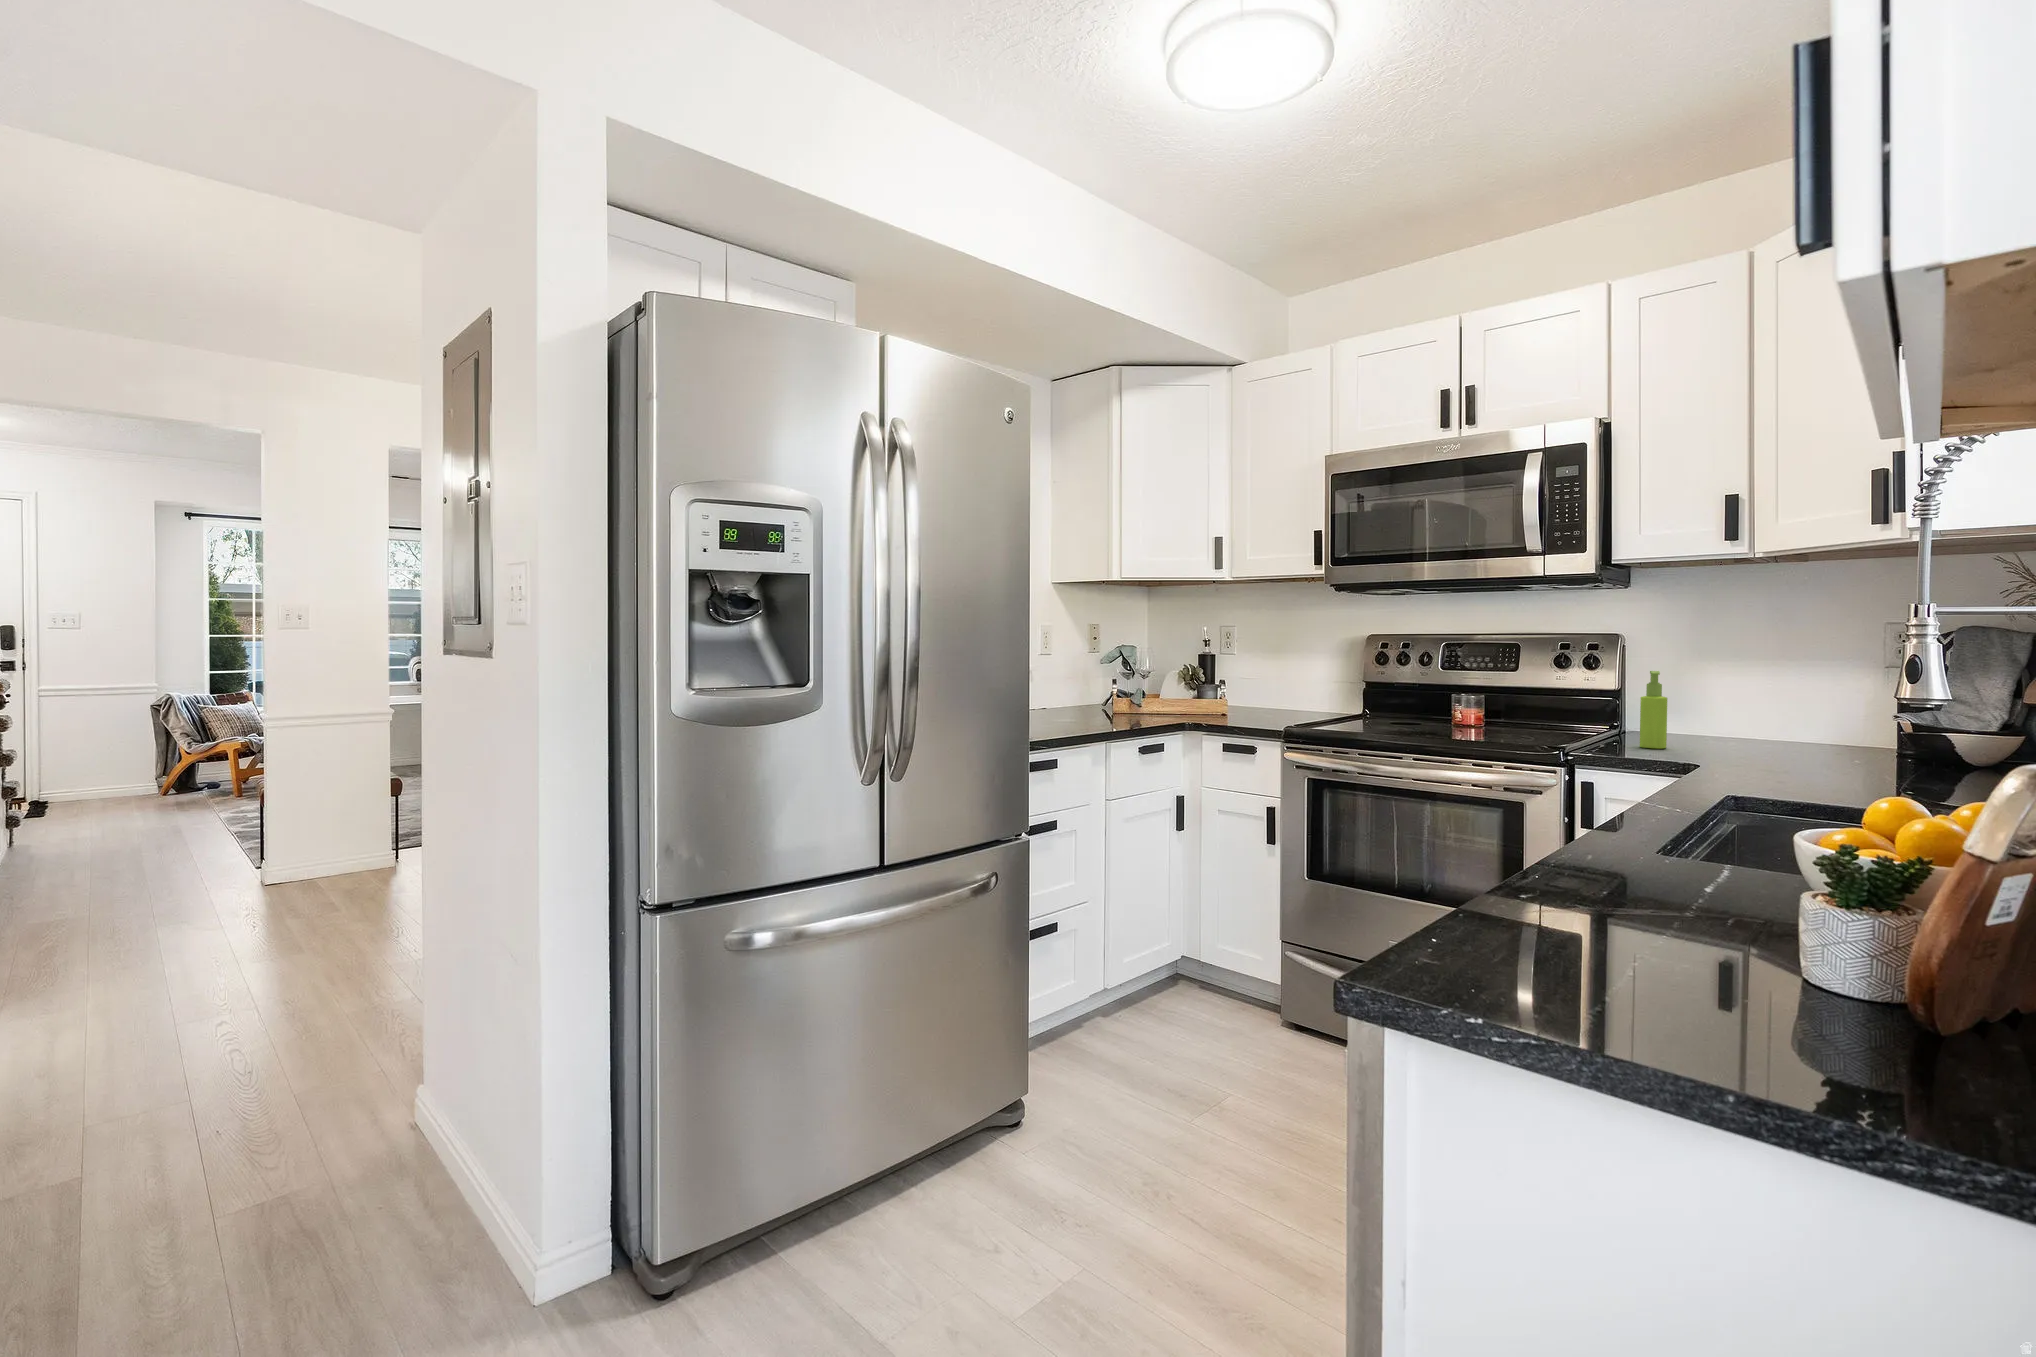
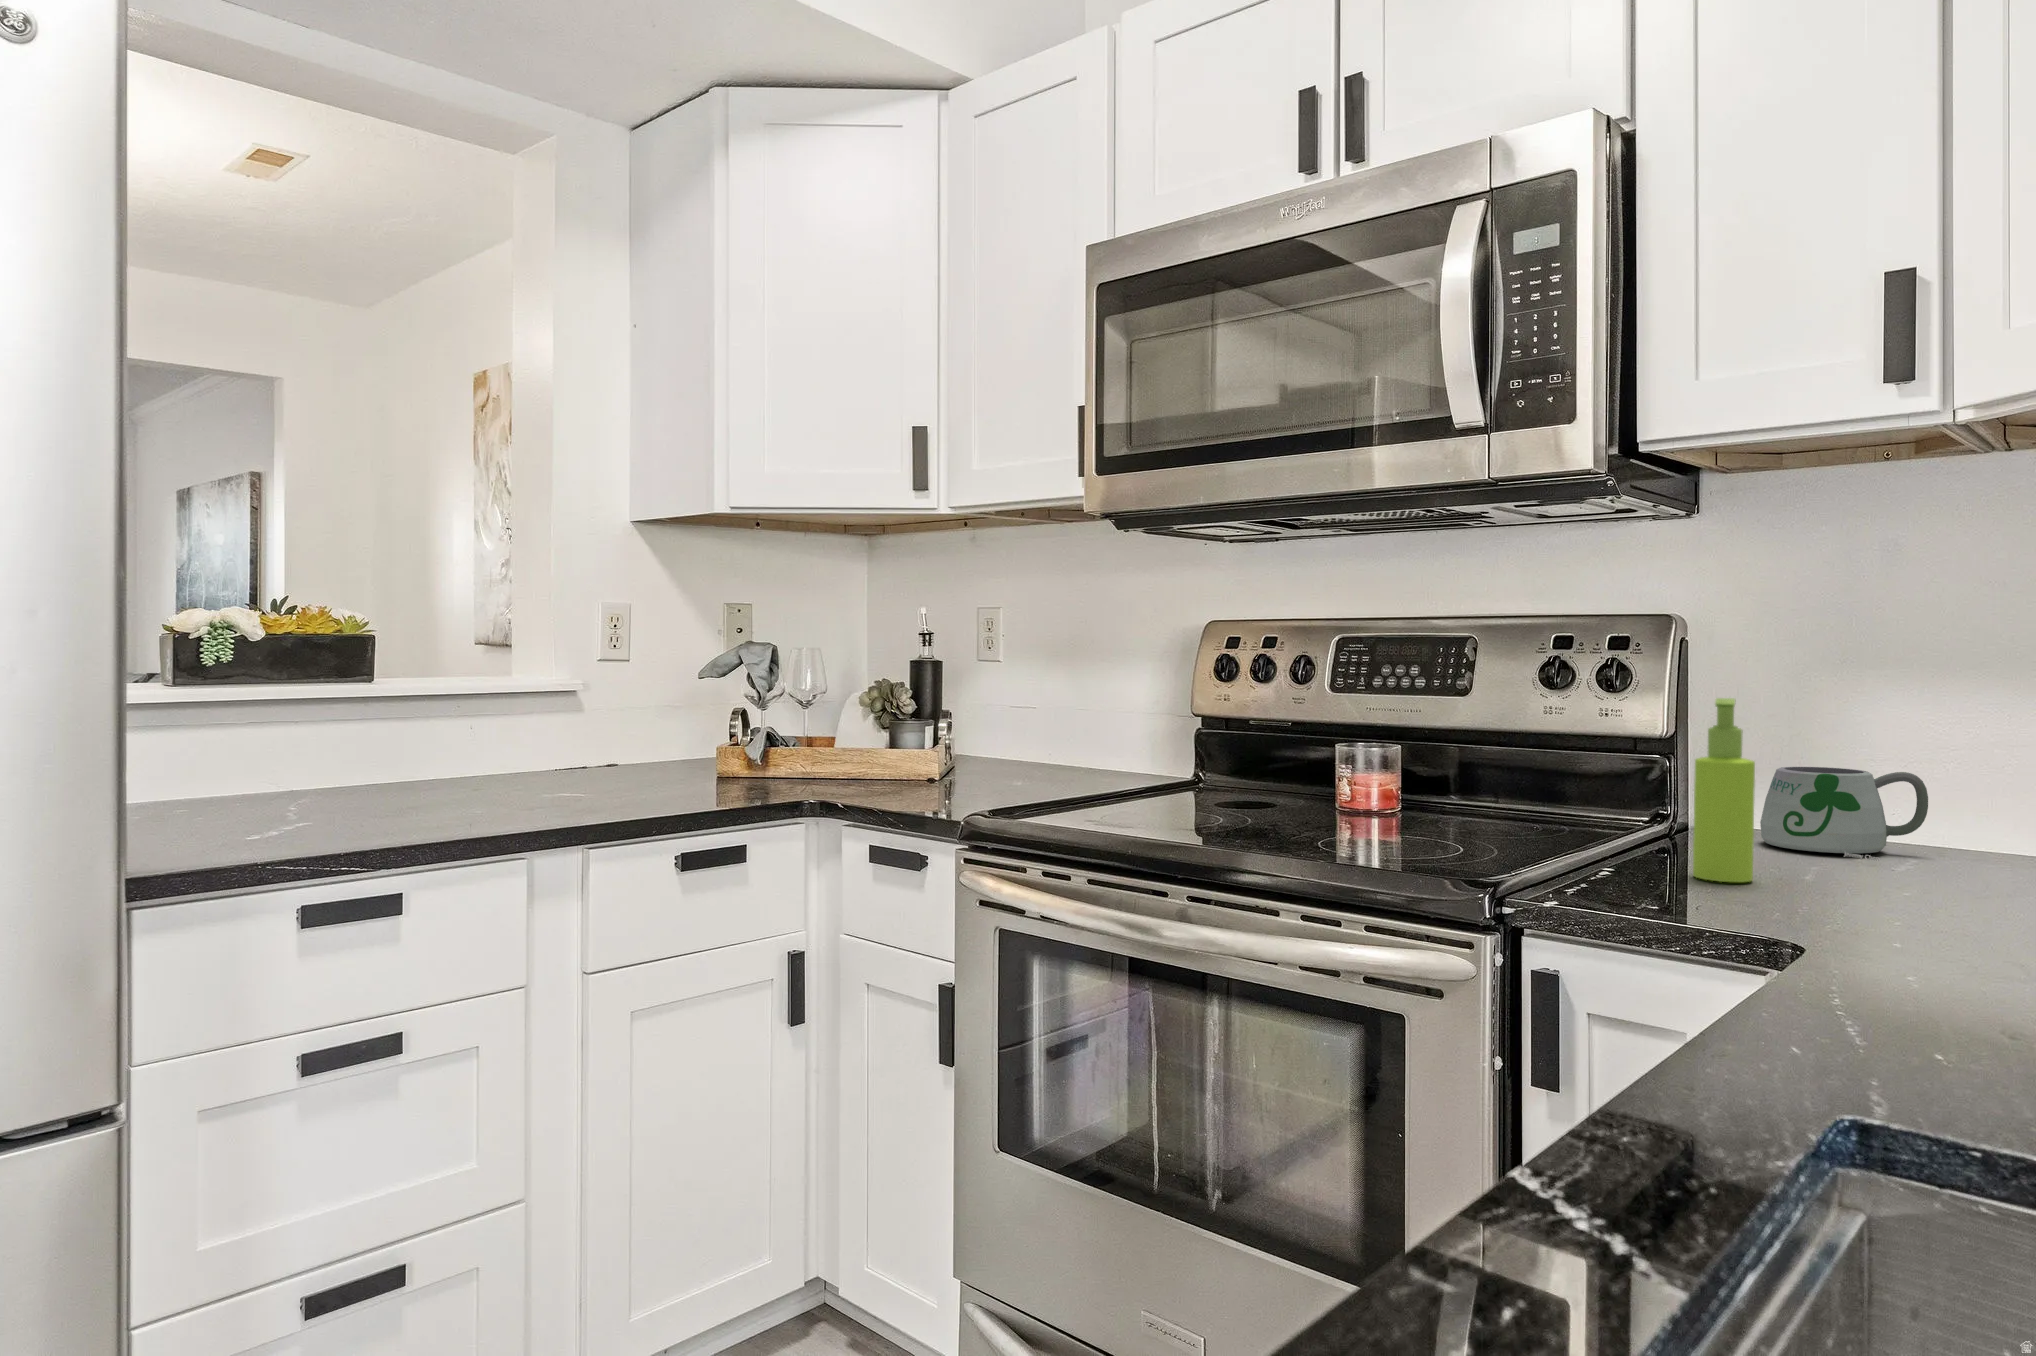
mug: none [1661,702,1739,742] -> present [1760,767,1928,861]

